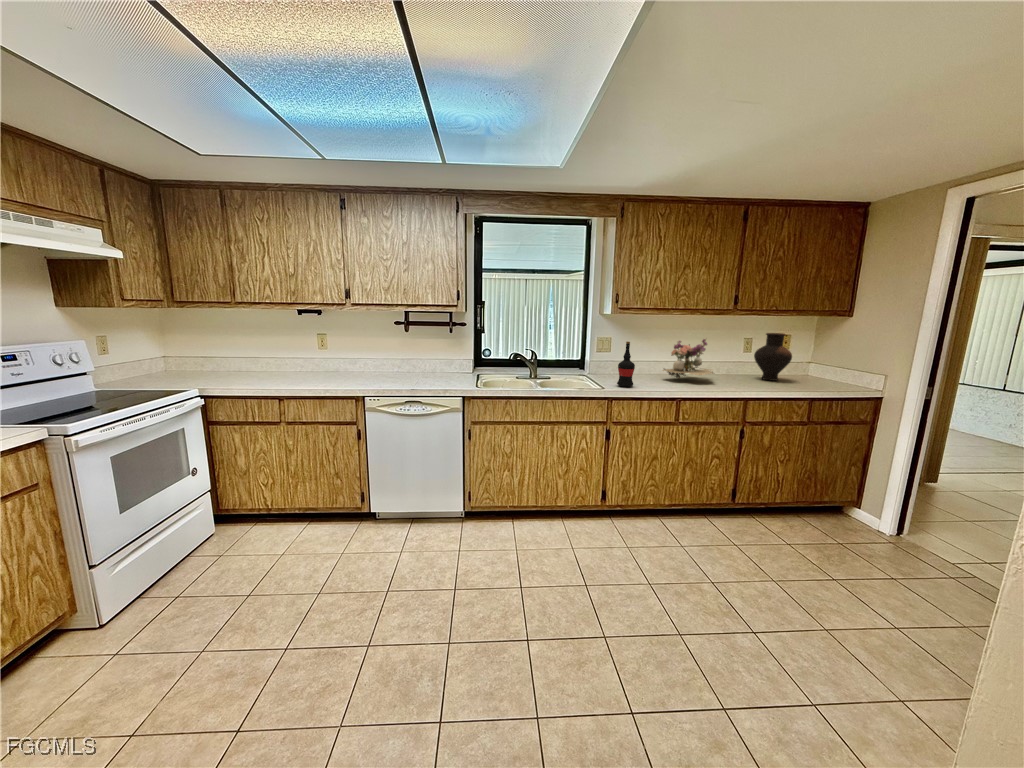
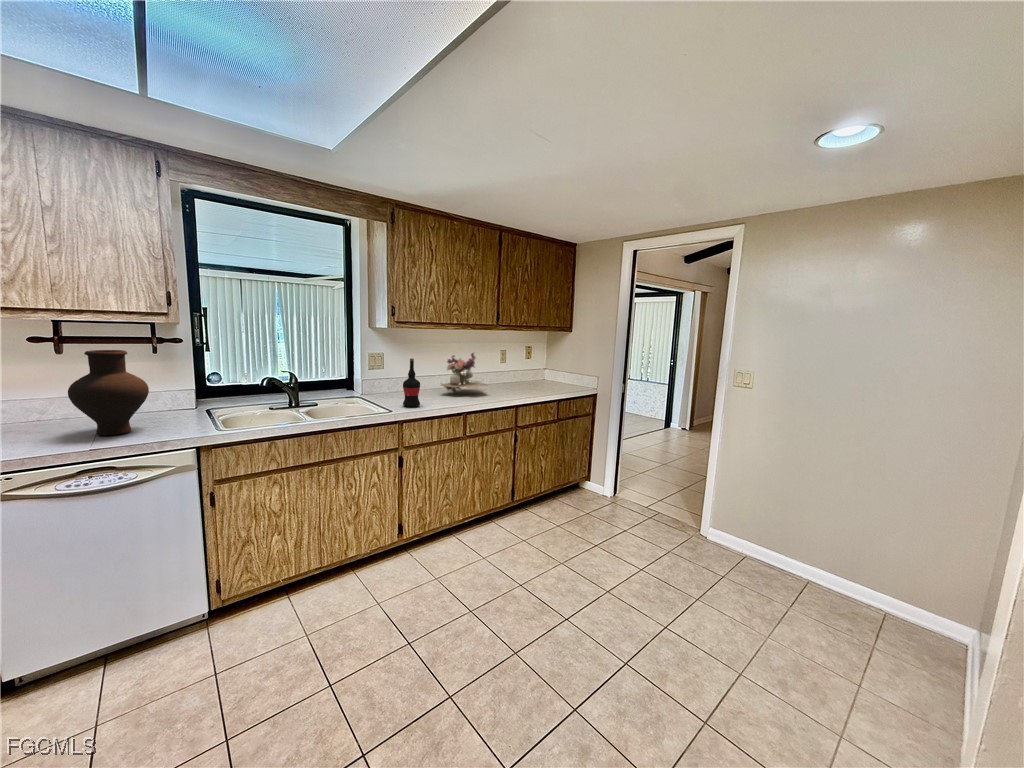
vase: present [754,333,792,381] -> present [68,350,149,435]

